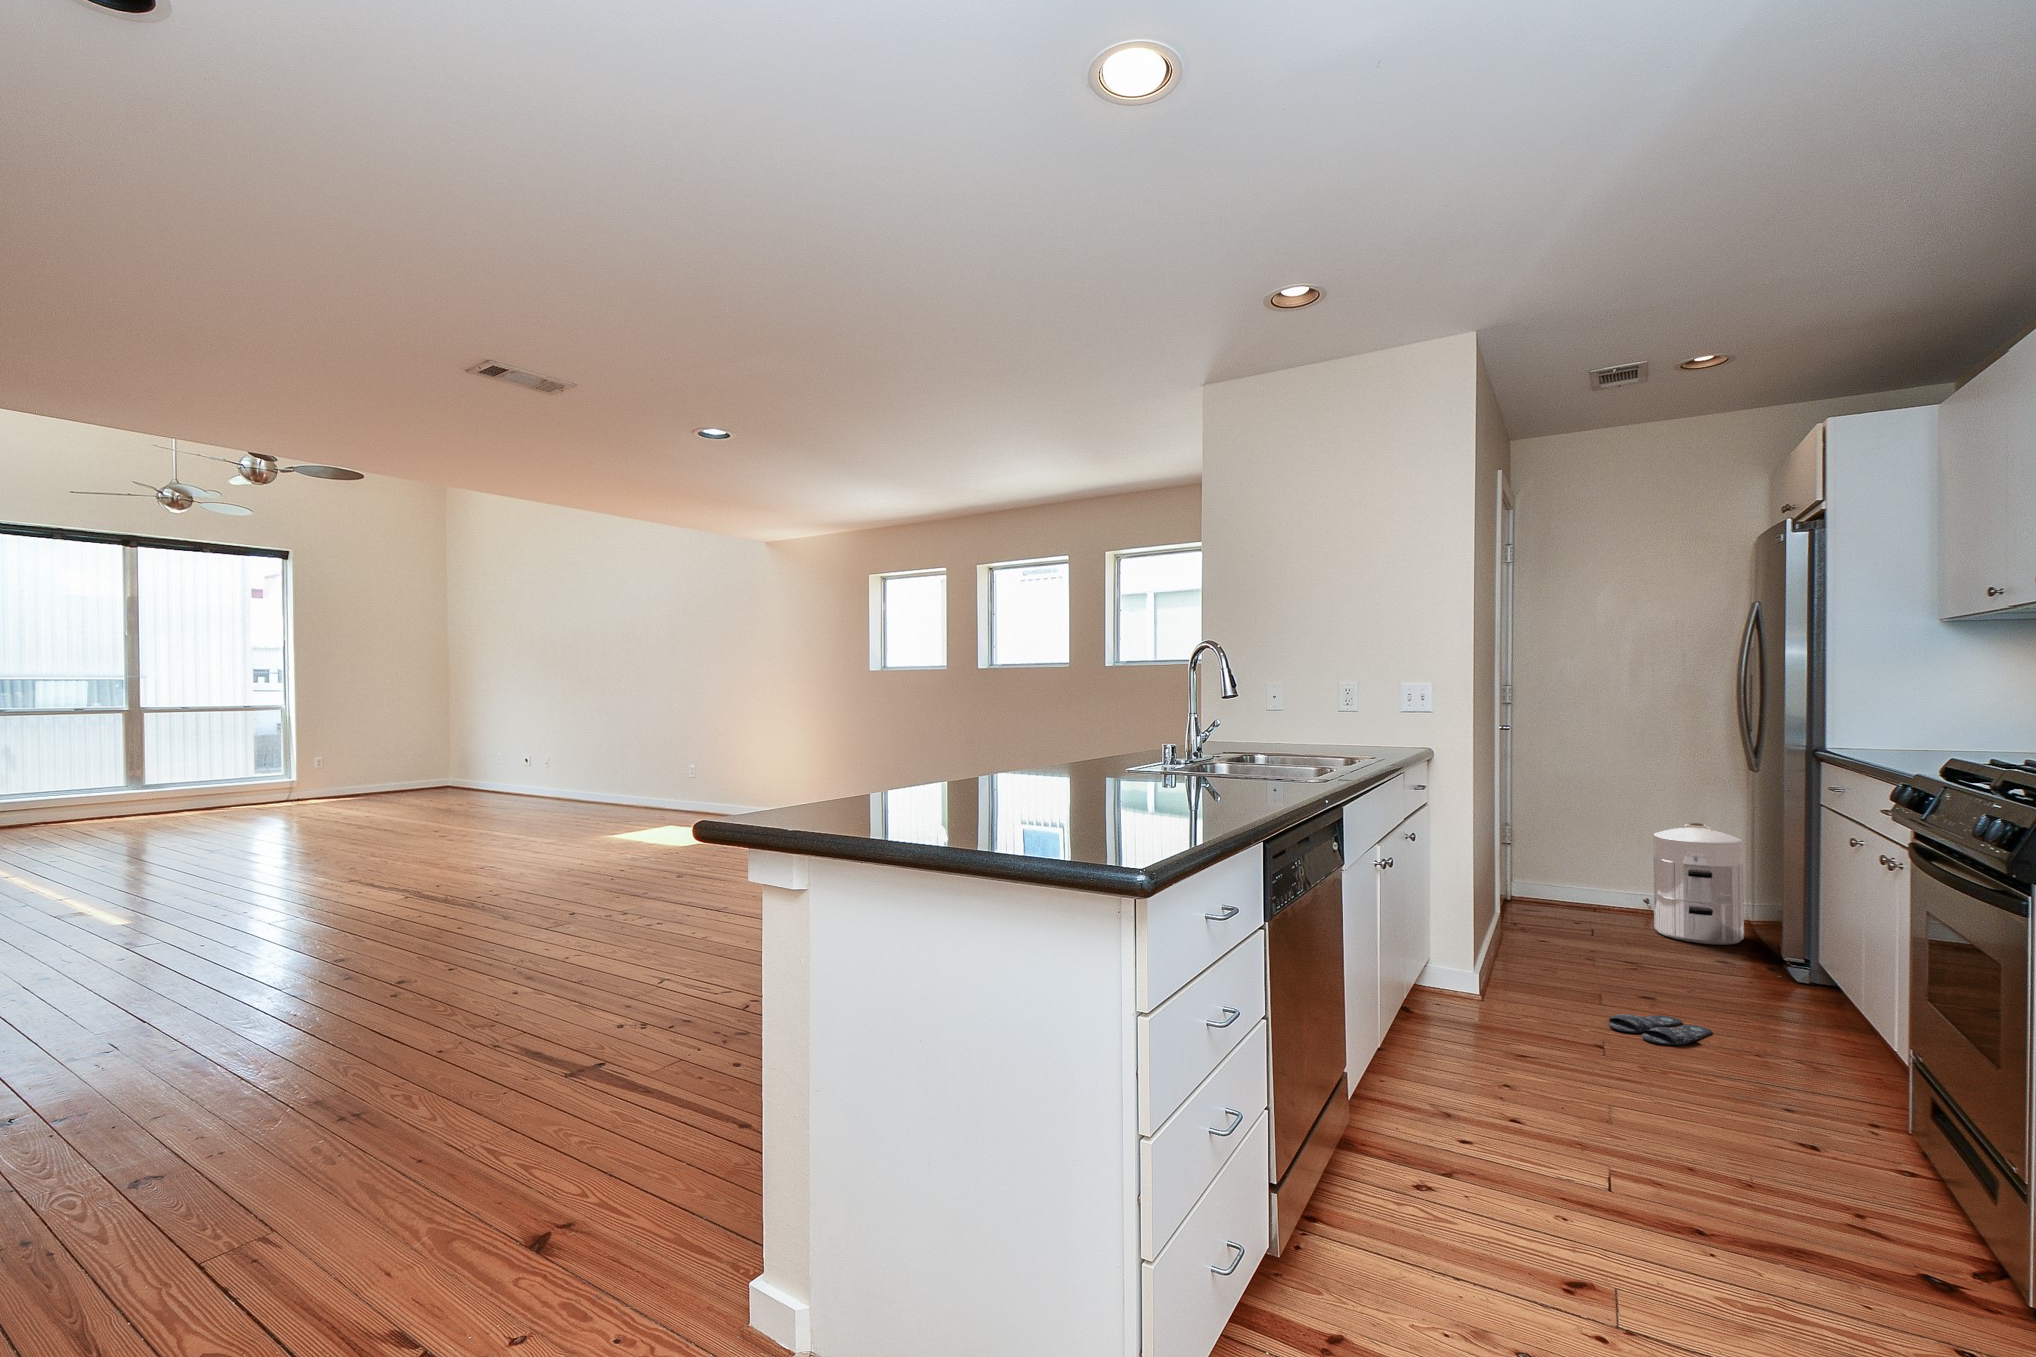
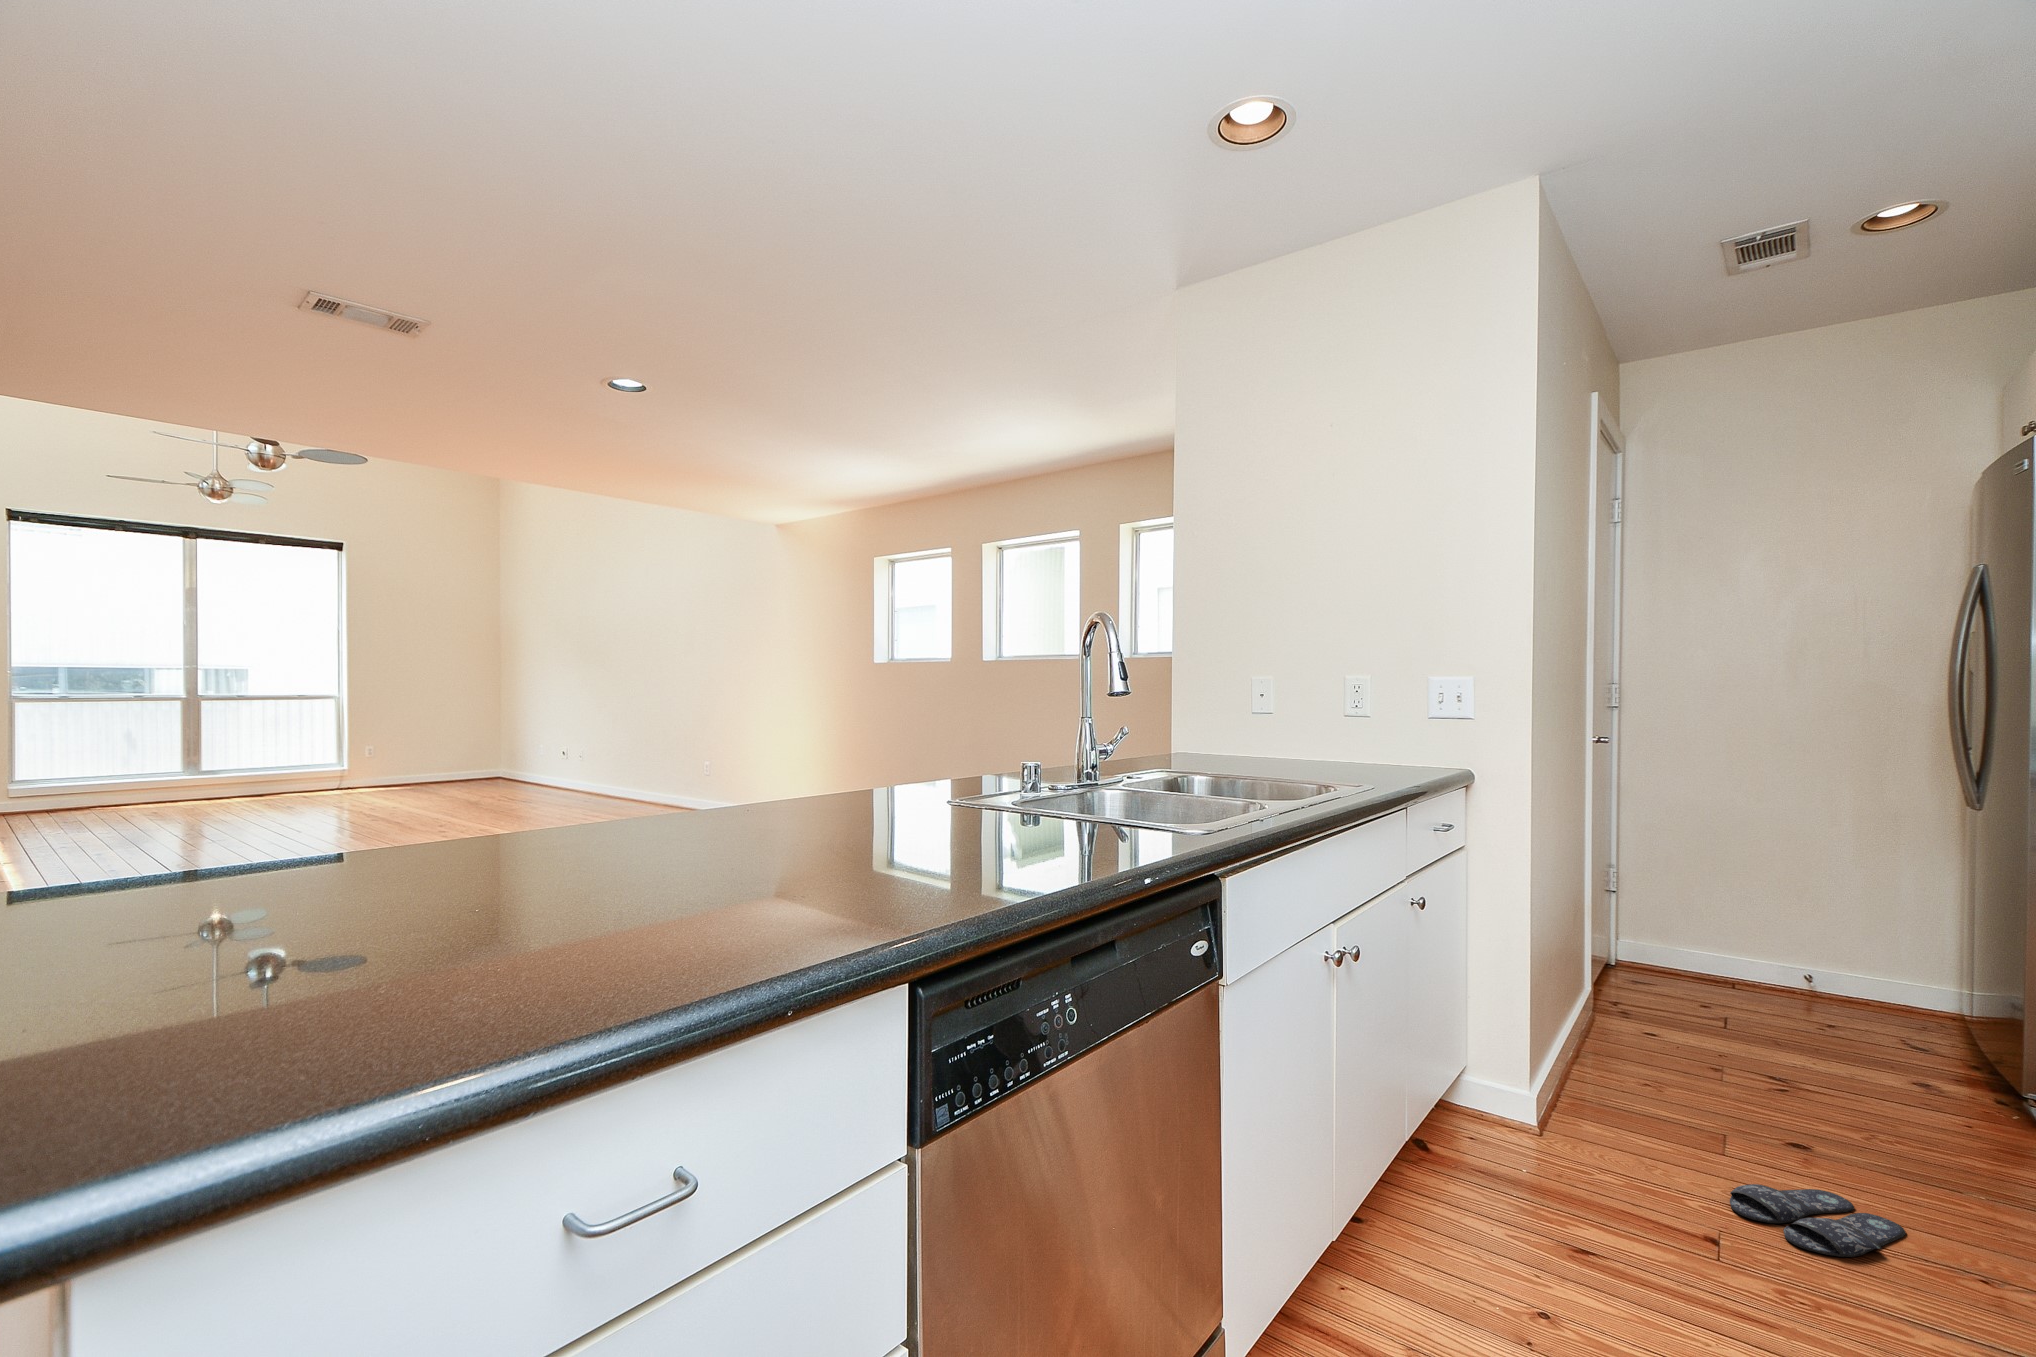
waste bin: present [1653,823,1744,945] -> none [1816,879,1958,1056]

